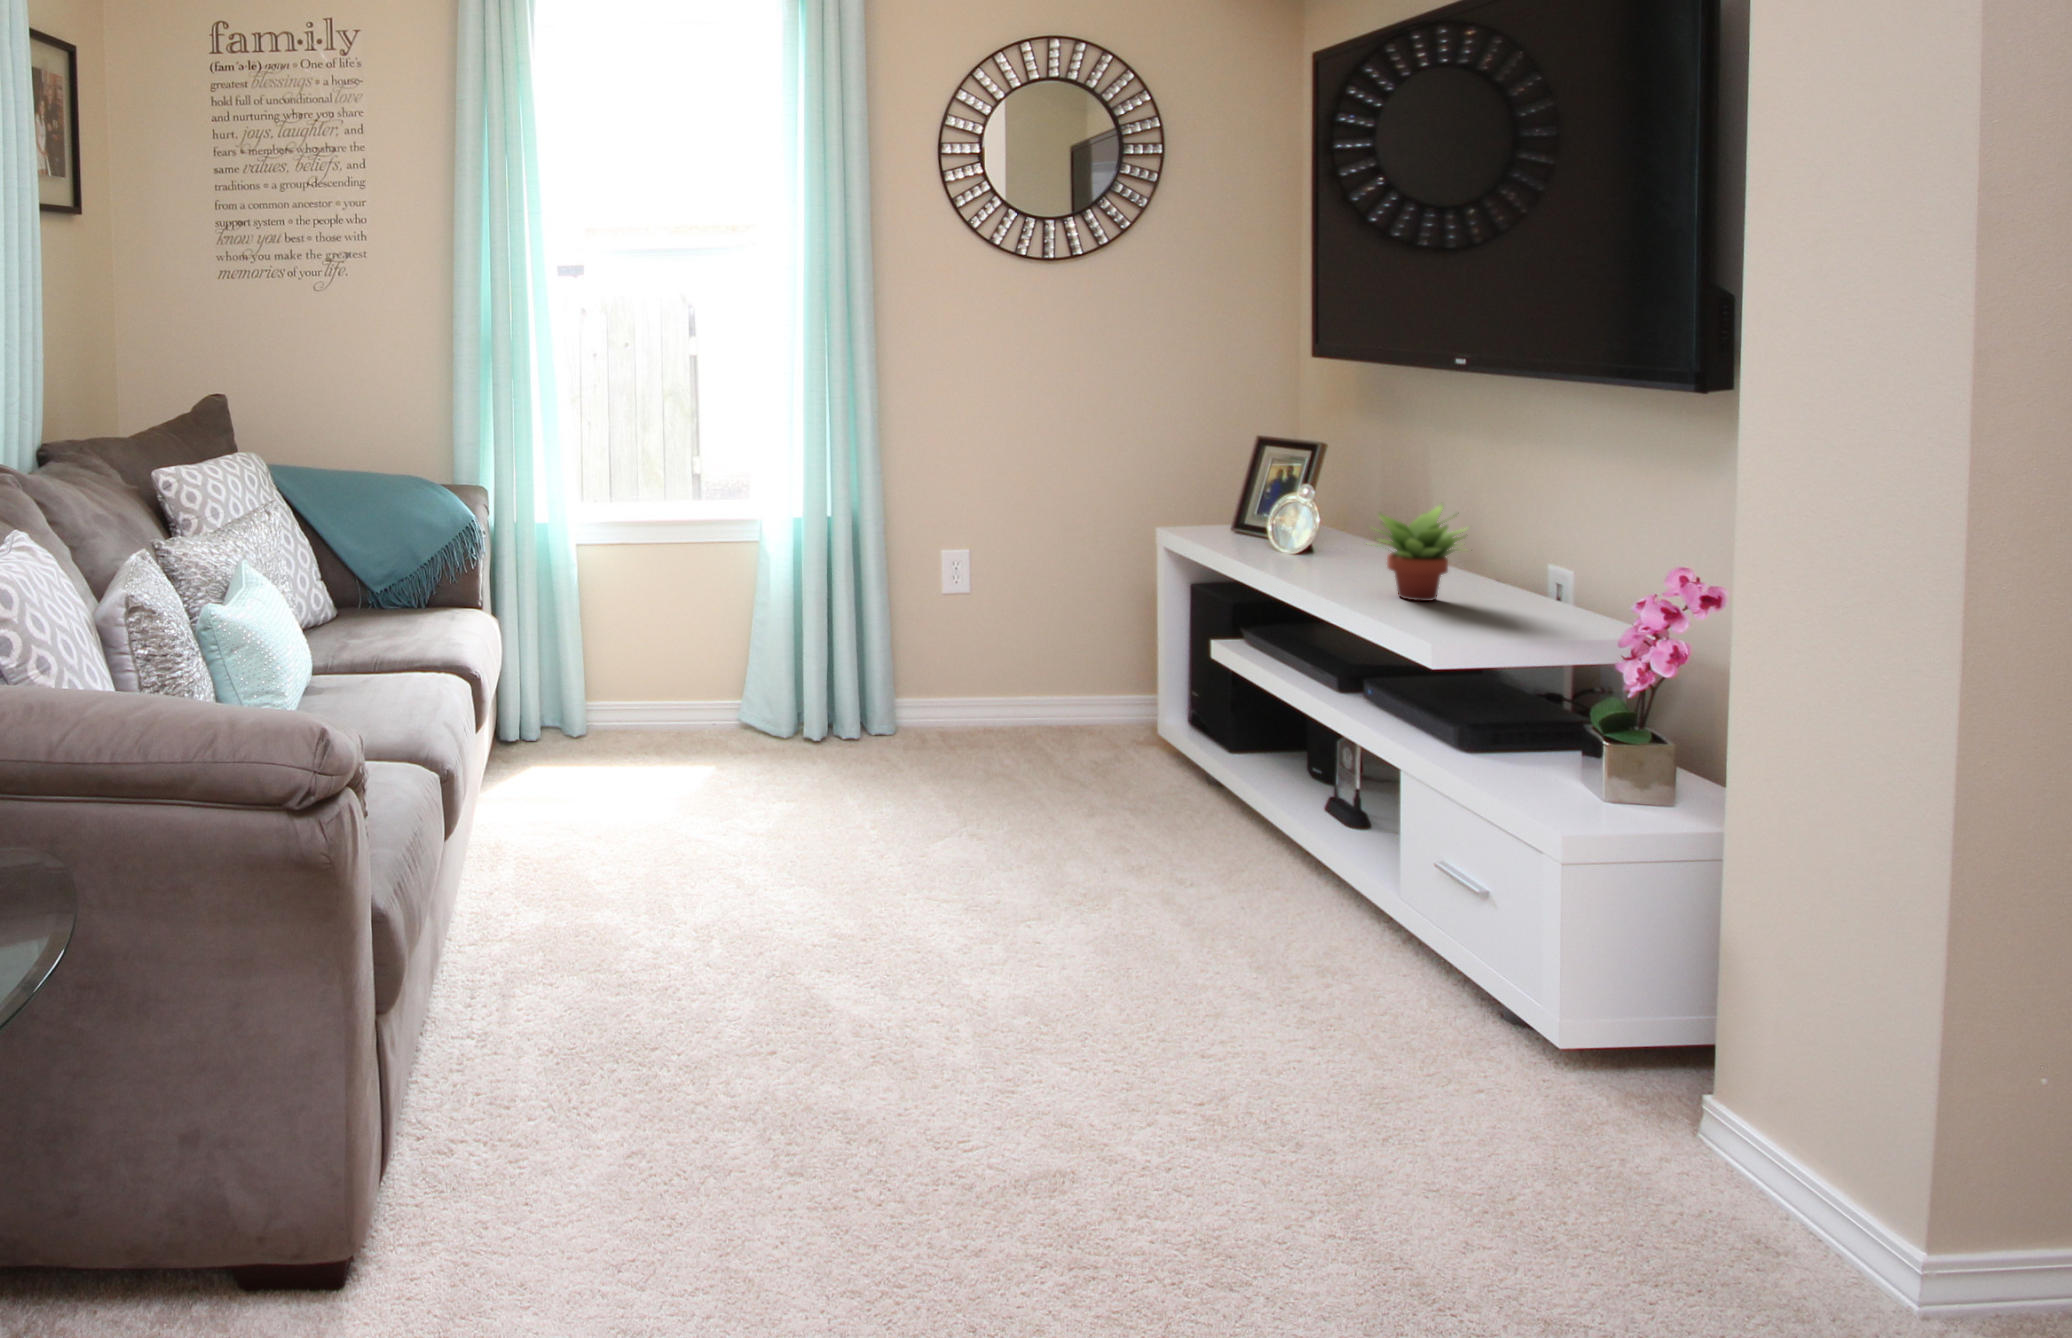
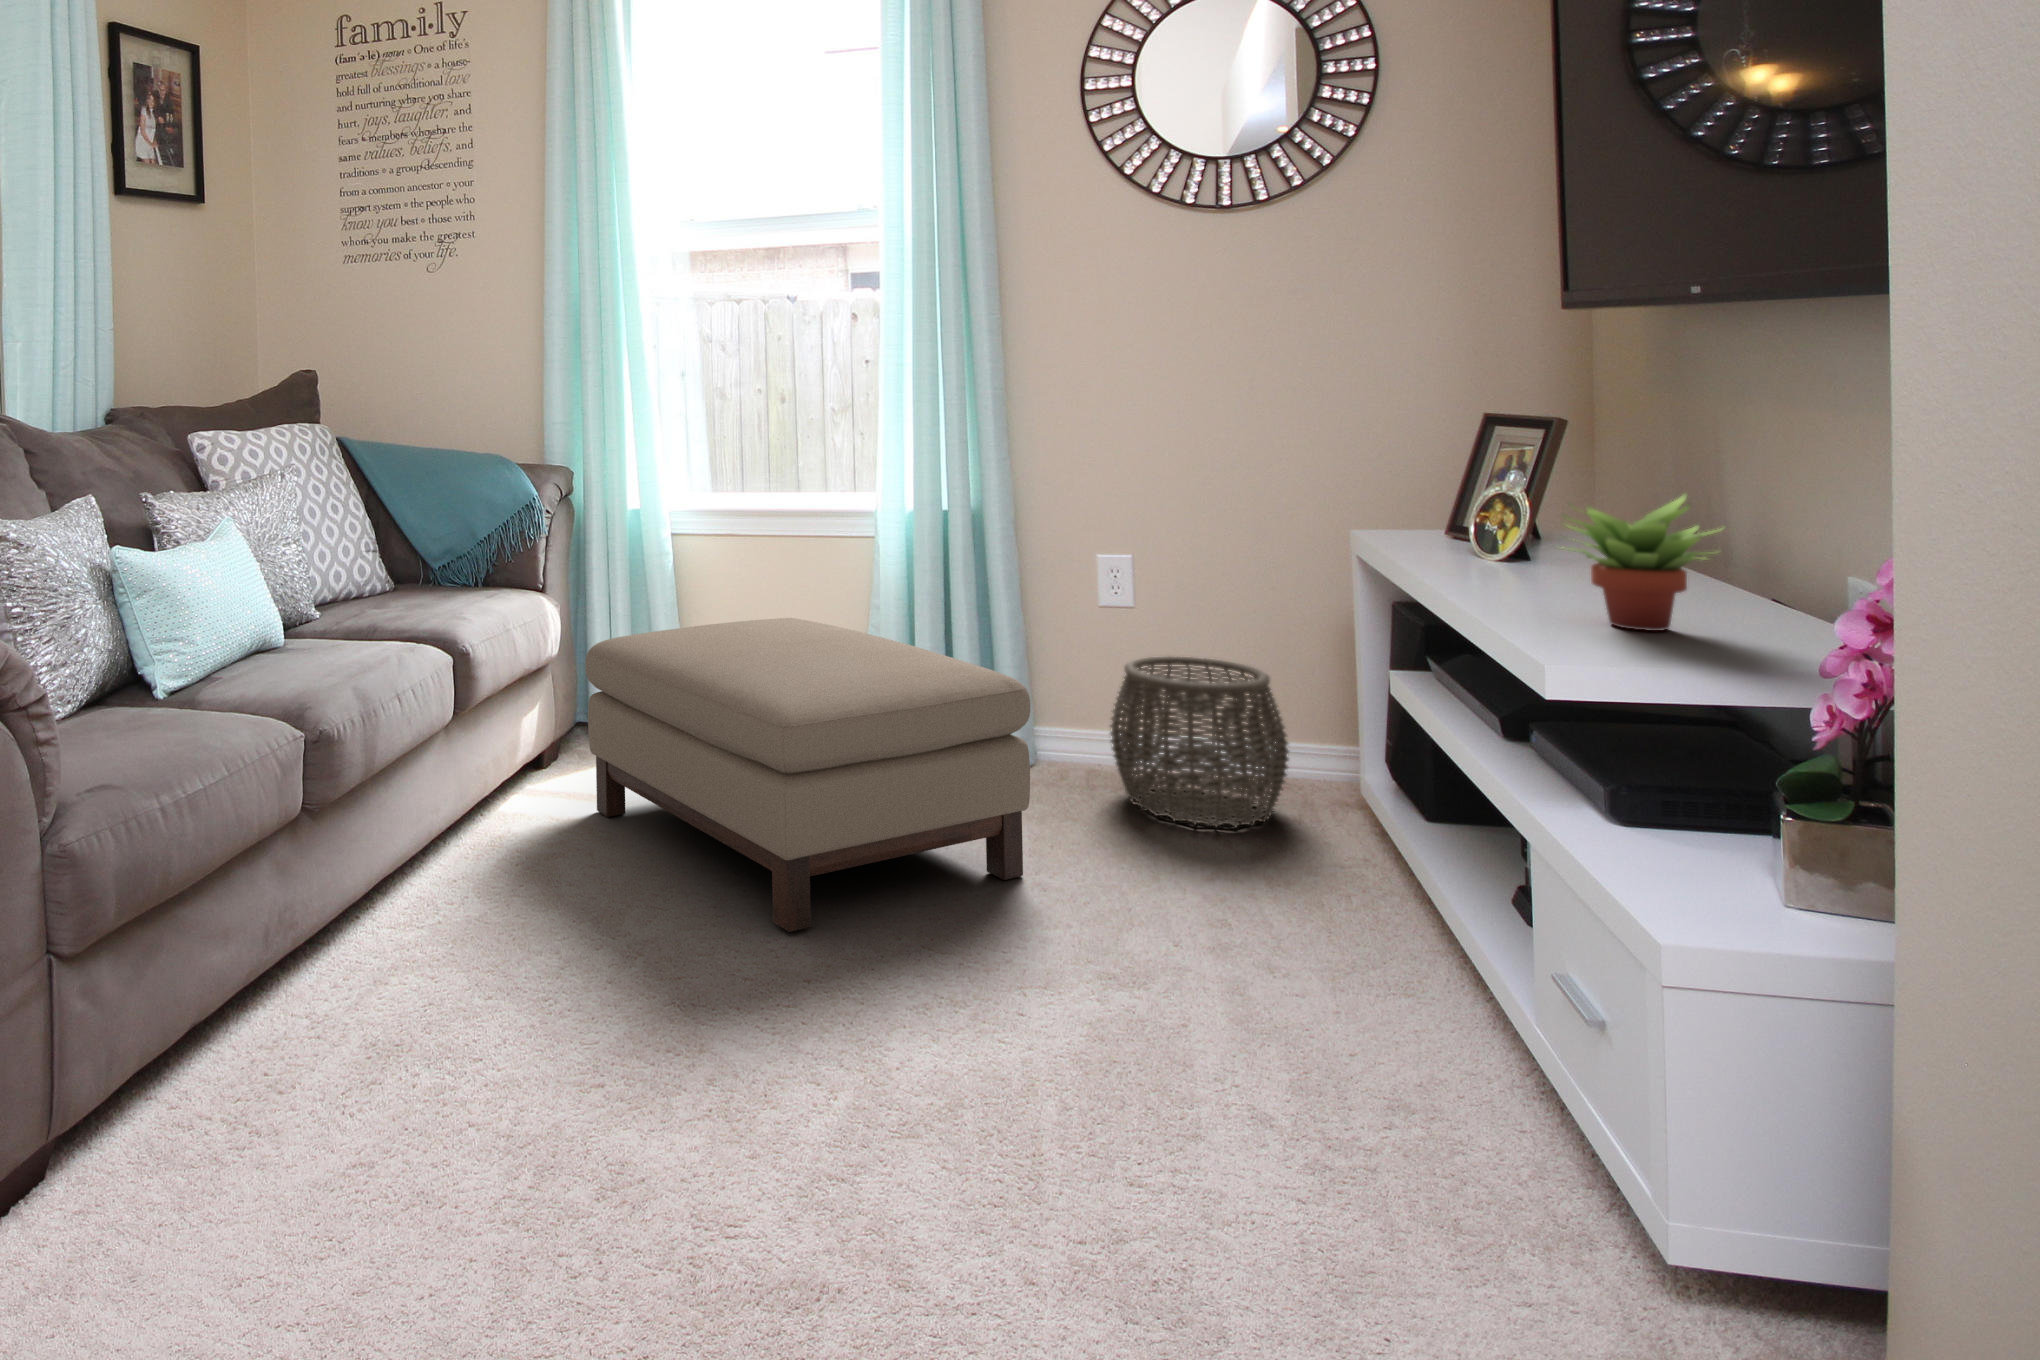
ottoman: none [562,620,964,898] -> present [585,618,1030,932]
woven basket: none [968,629,1106,766] -> present [1110,656,1289,827]

